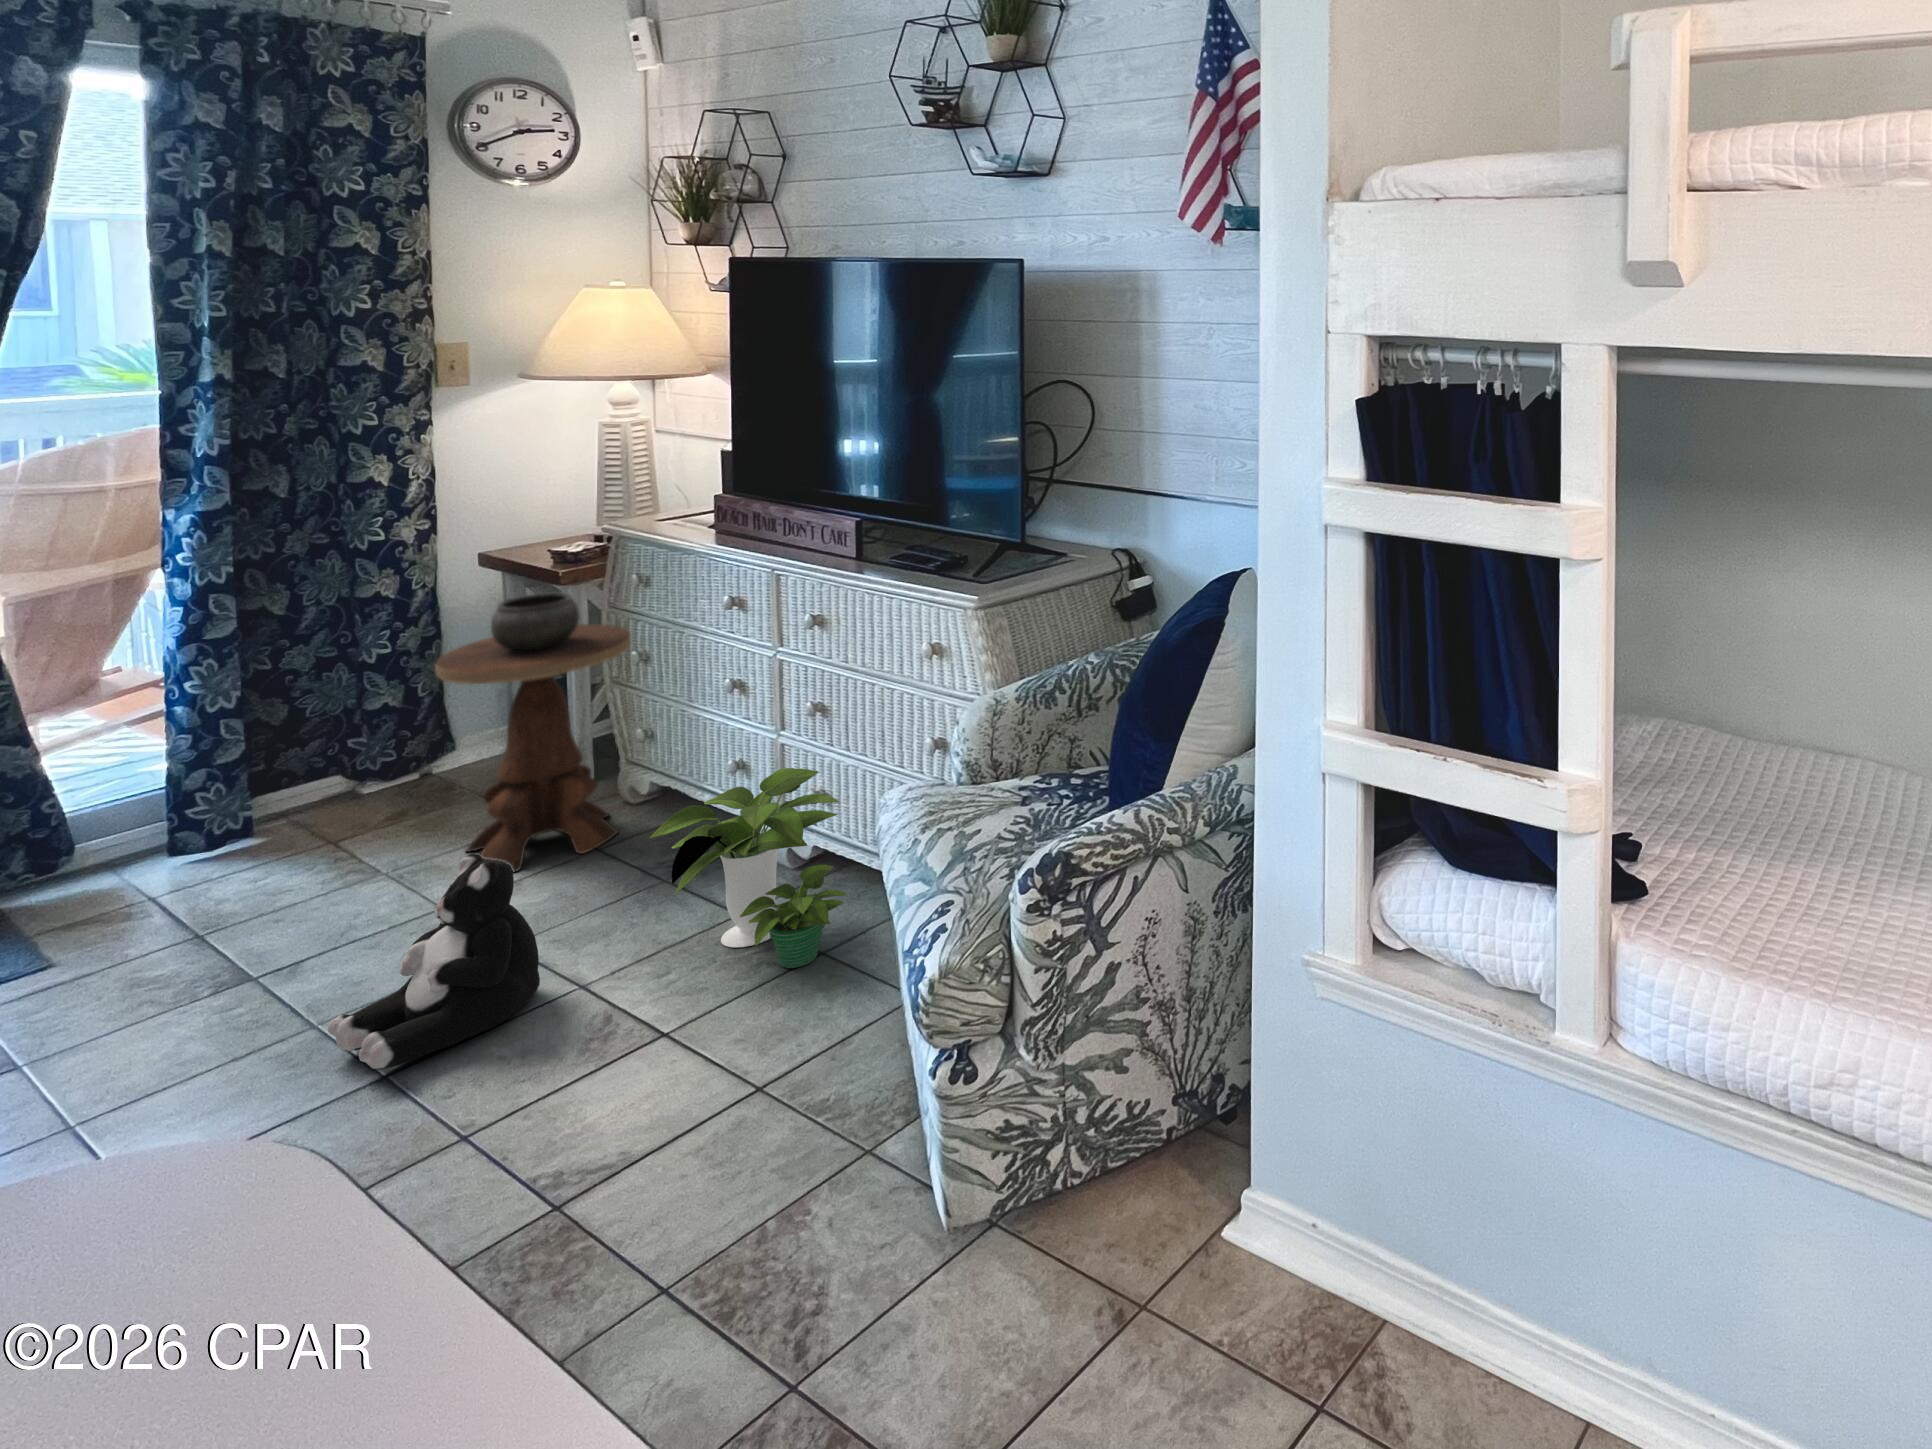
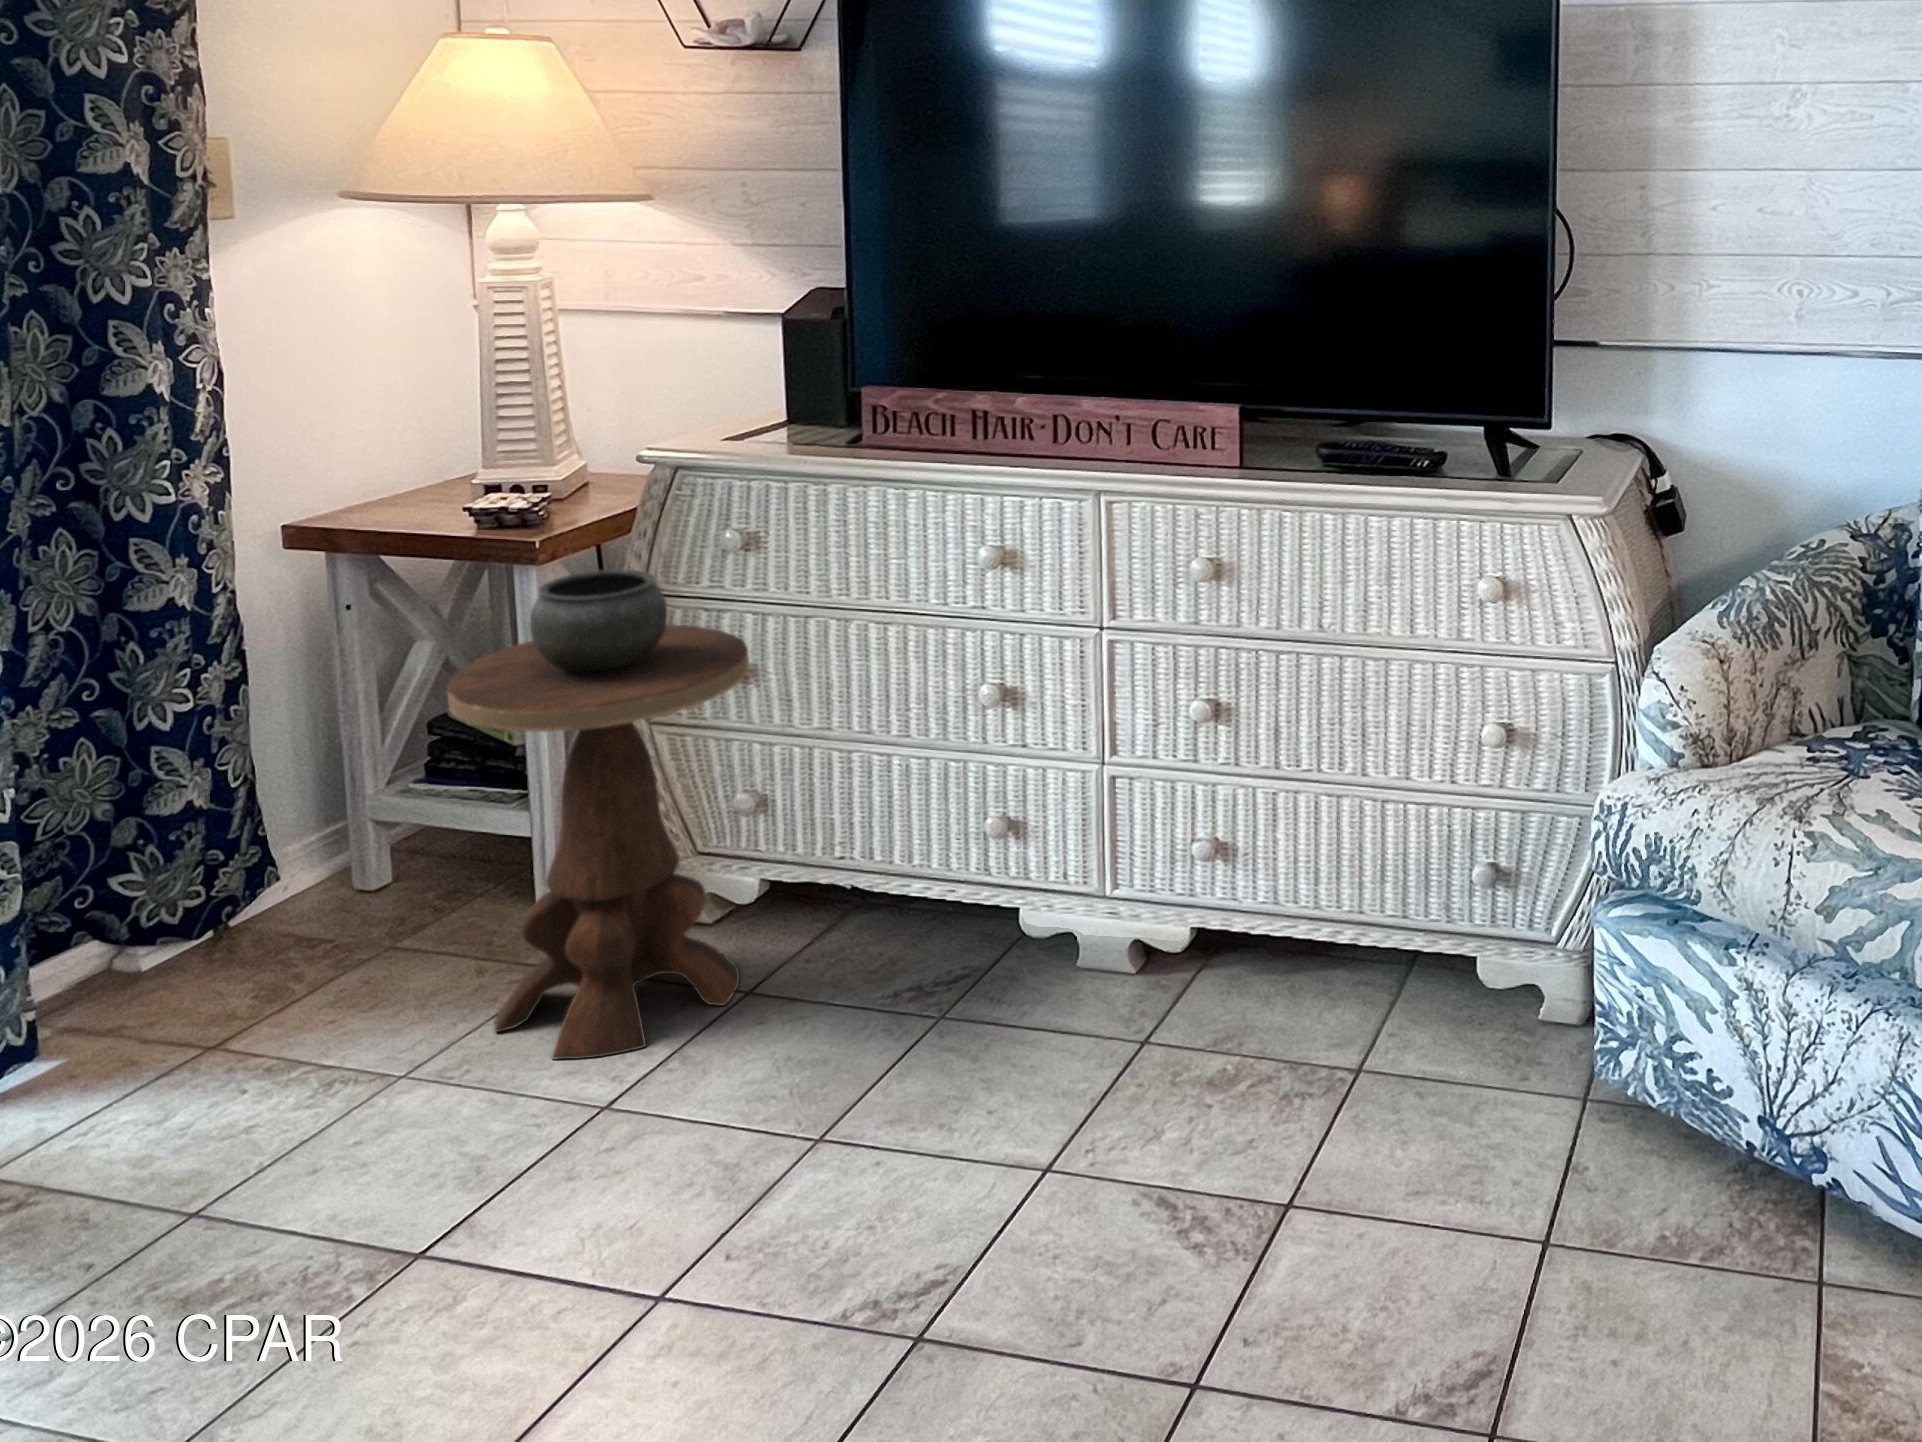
potted plant: present [650,768,847,968] -> none [1059,804,1407,1102]
plush toy: present [328,854,540,1069] -> none [753,985,1015,1352]

